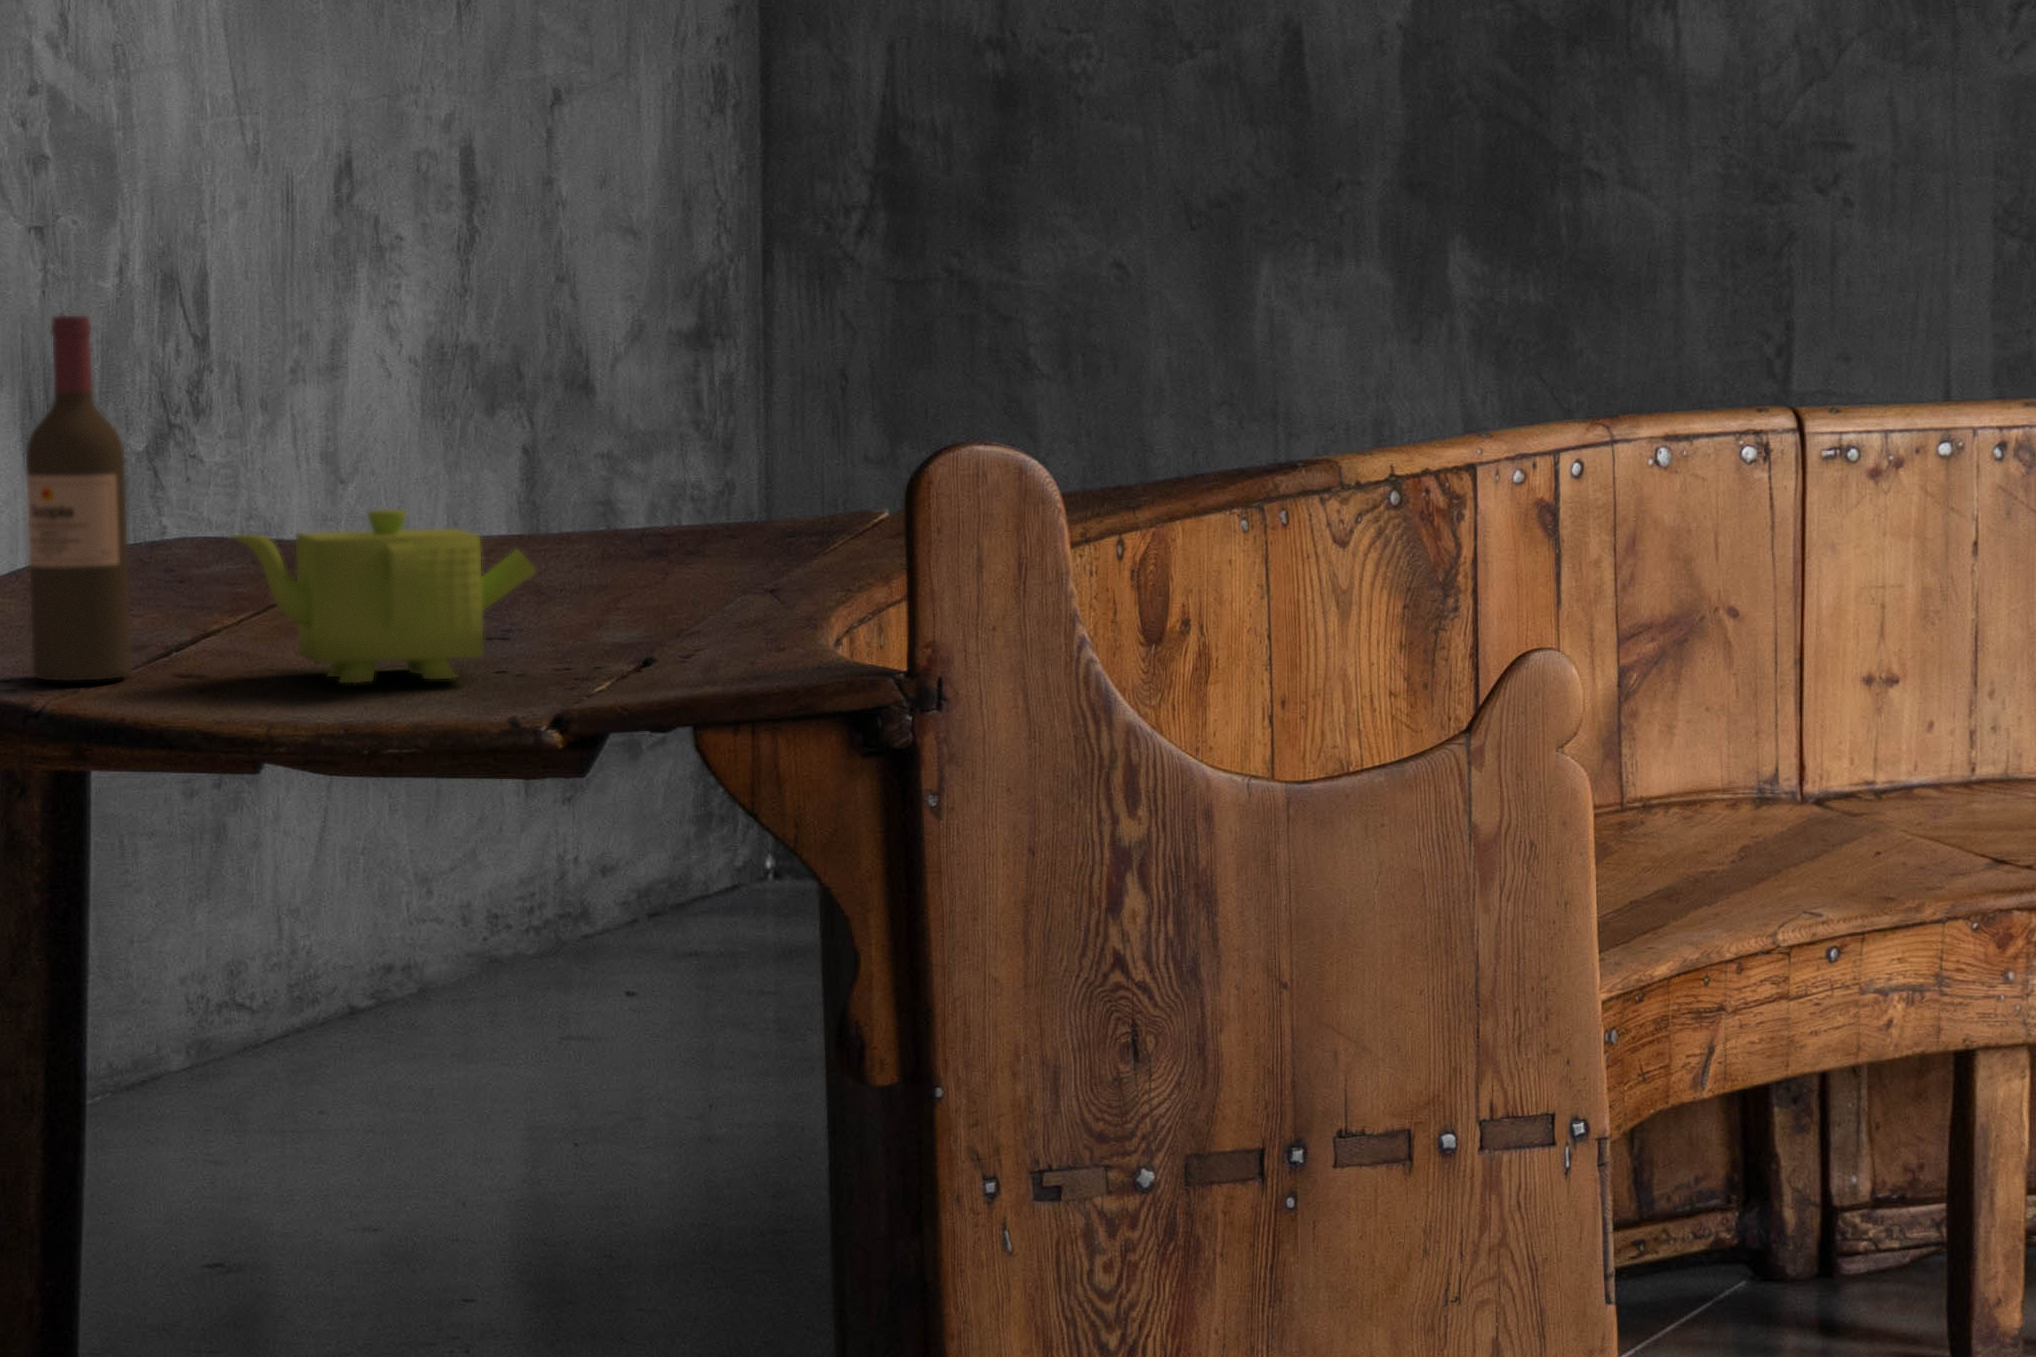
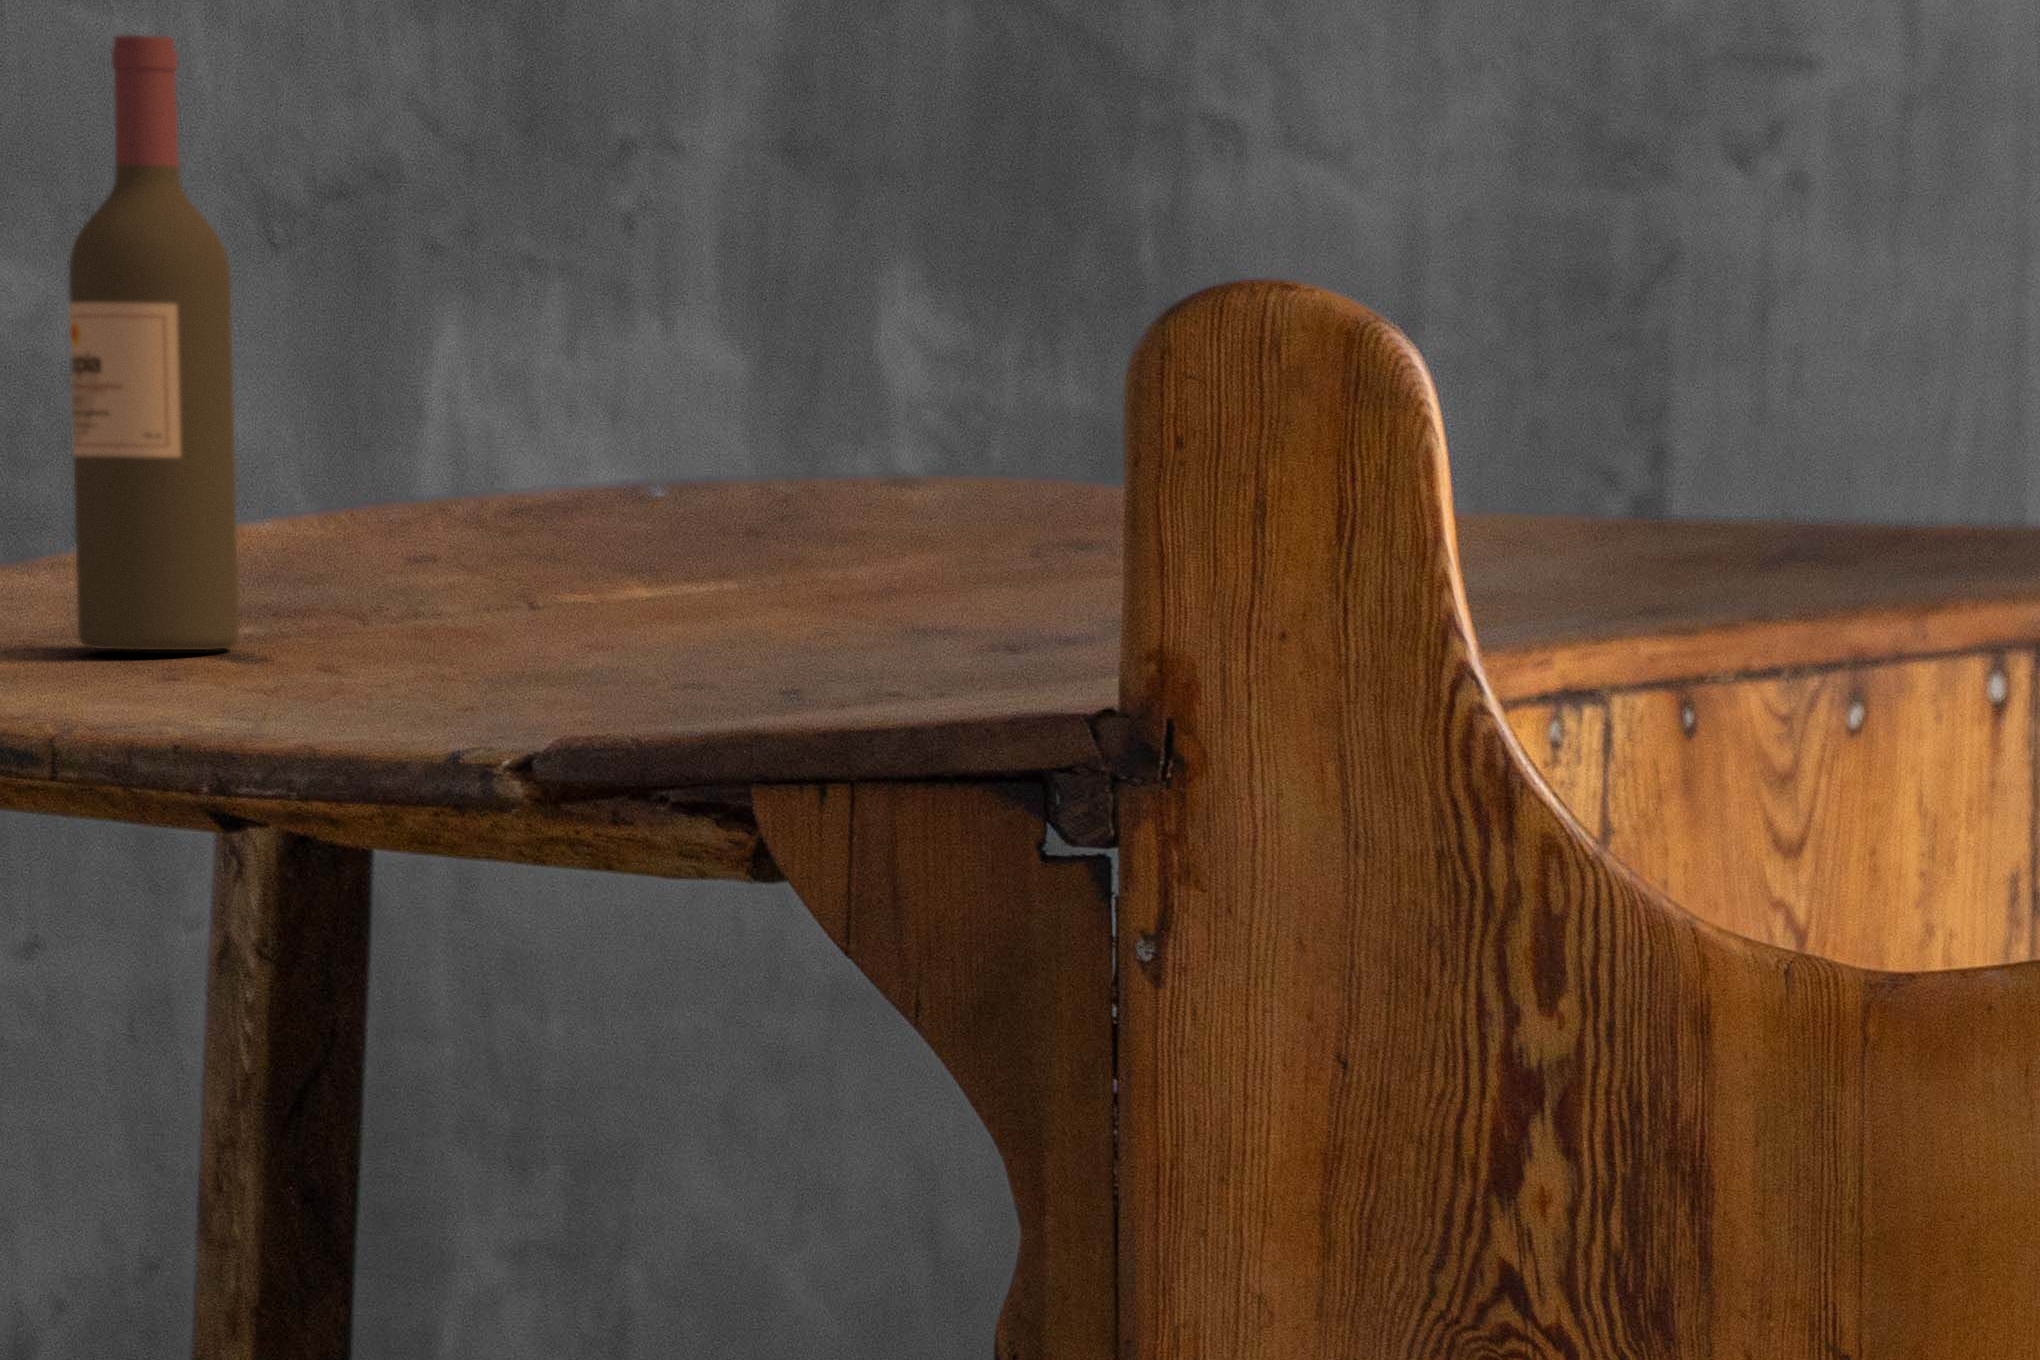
teapot: present [232,510,535,683] -> none [283,375,770,672]

